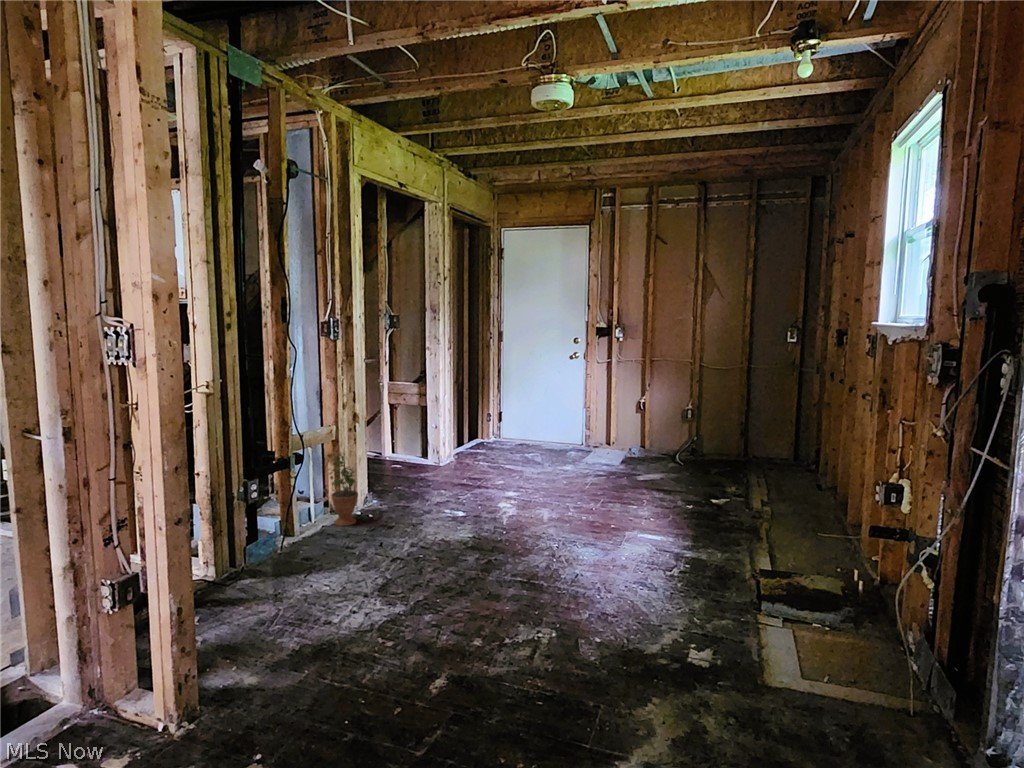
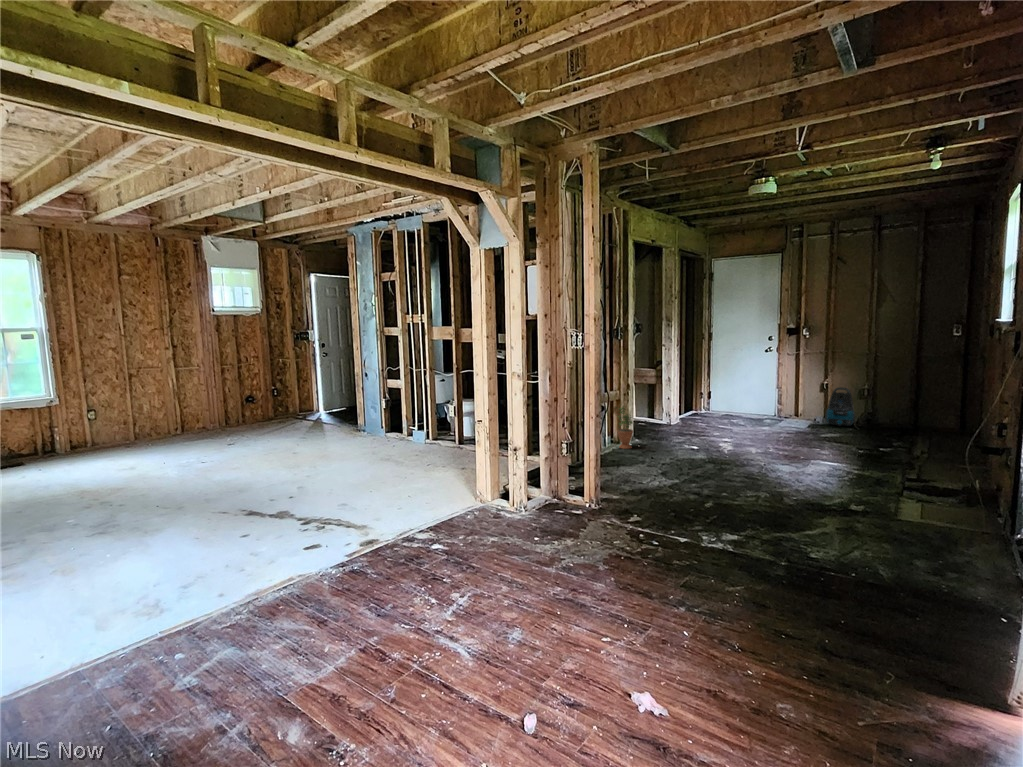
vacuum cleaner: none [642,408,677,460] -> present [825,388,855,426]

